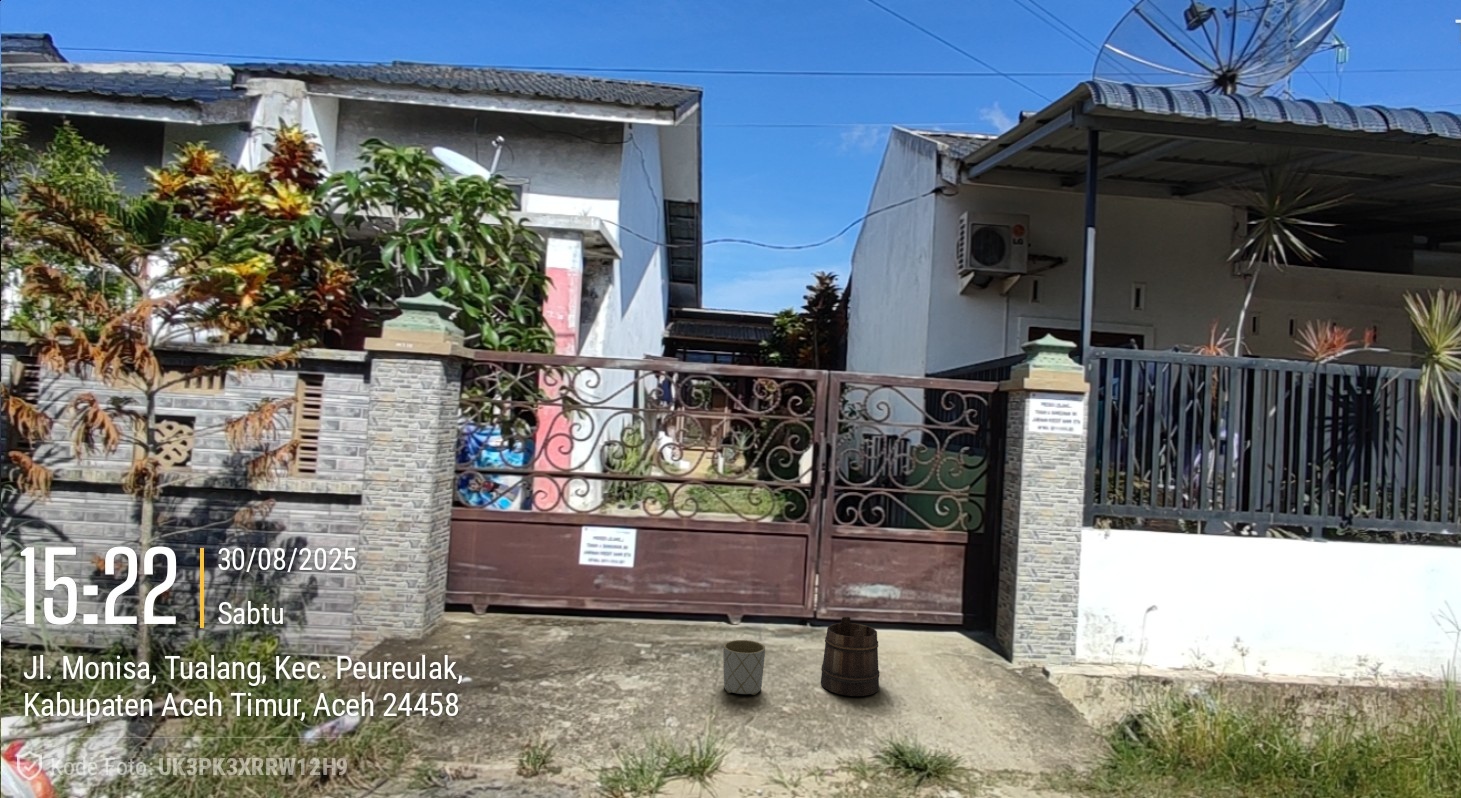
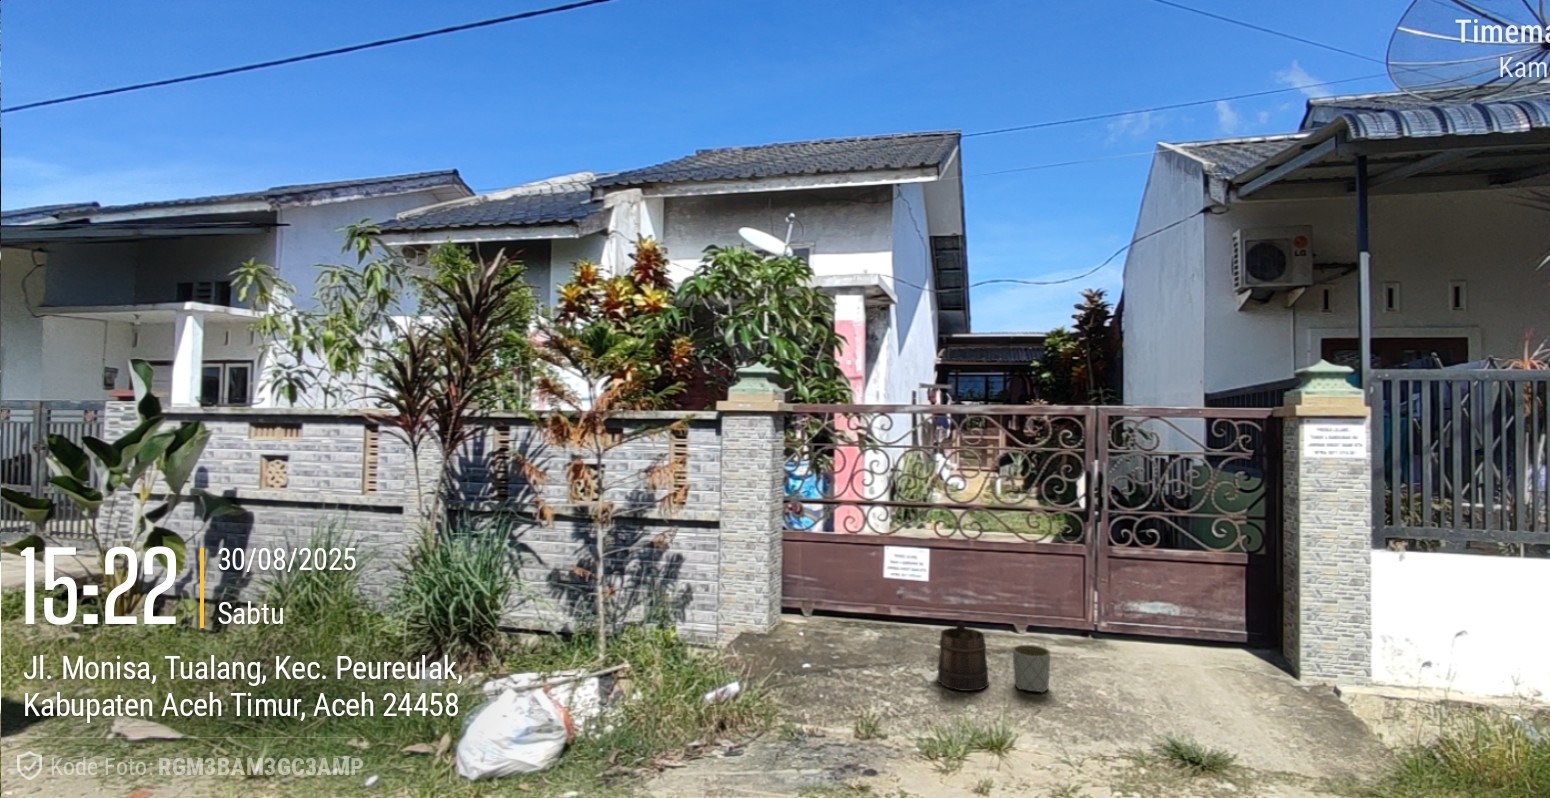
bucket: present [821,617,880,696] -> present [938,622,989,691]

